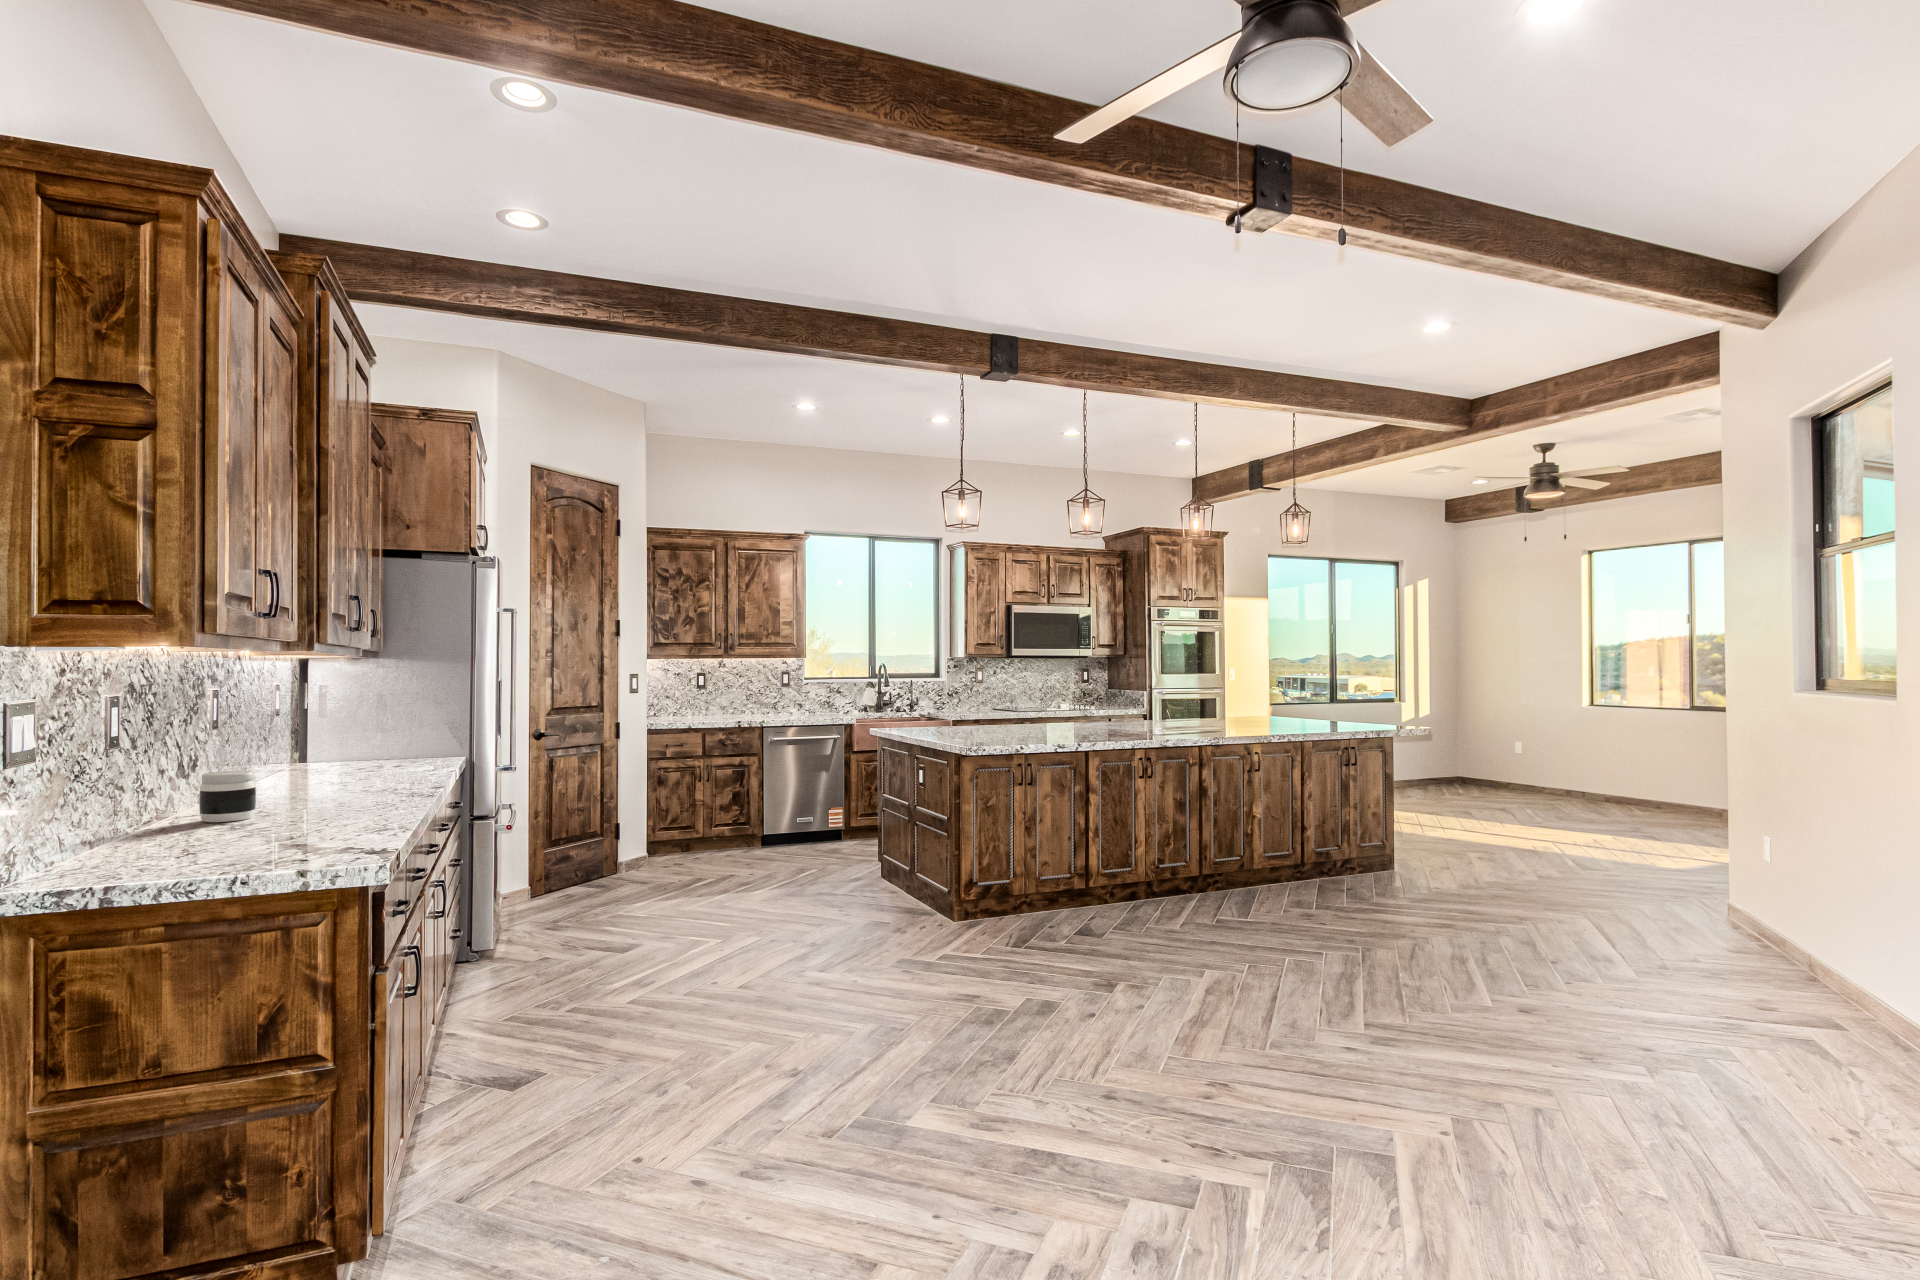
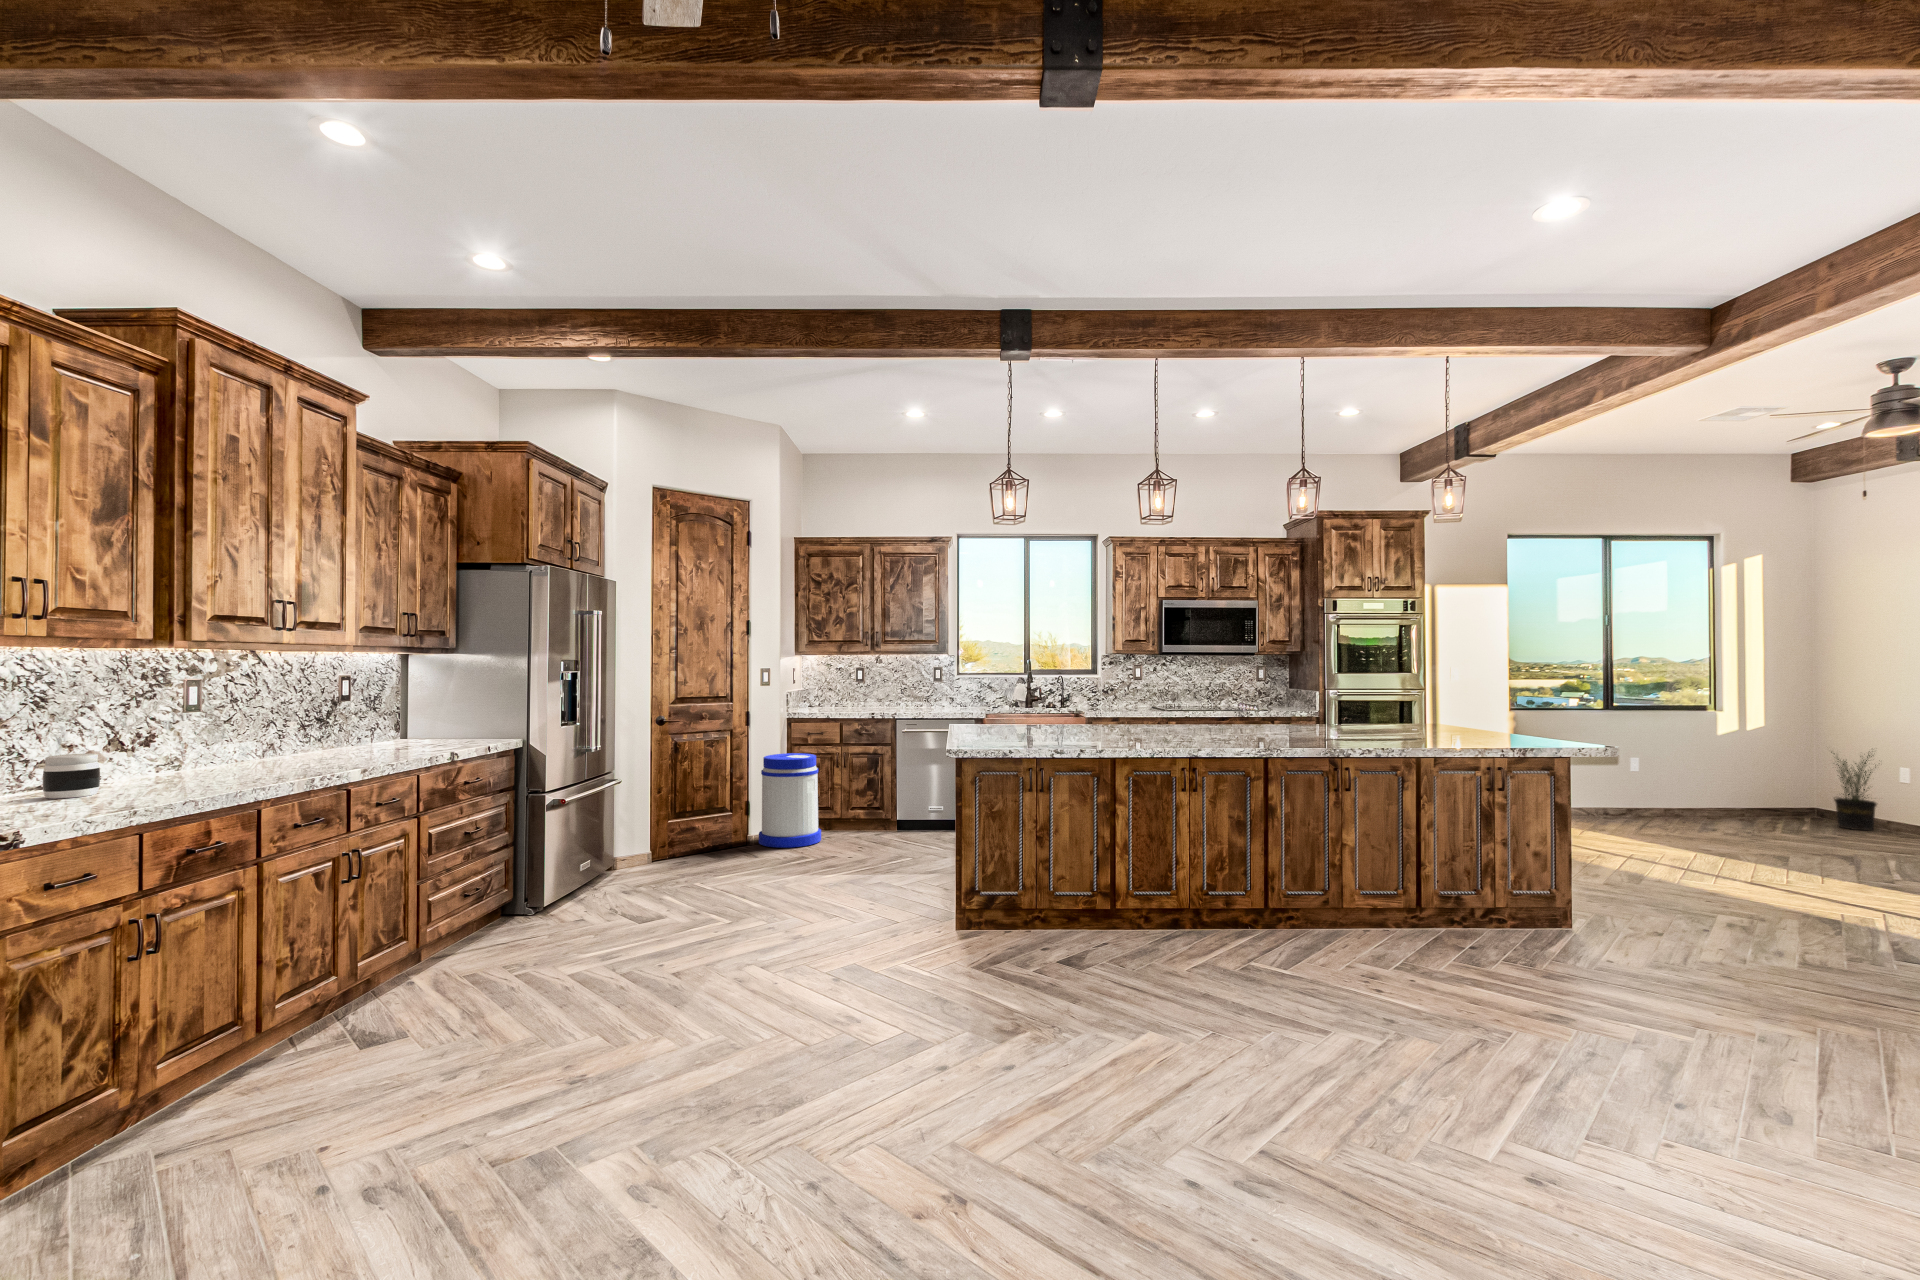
potted plant: none [1485,730,1522,794] -> present [1831,751,1877,830]
trash can: none [627,768,698,871] -> present [759,753,821,848]

